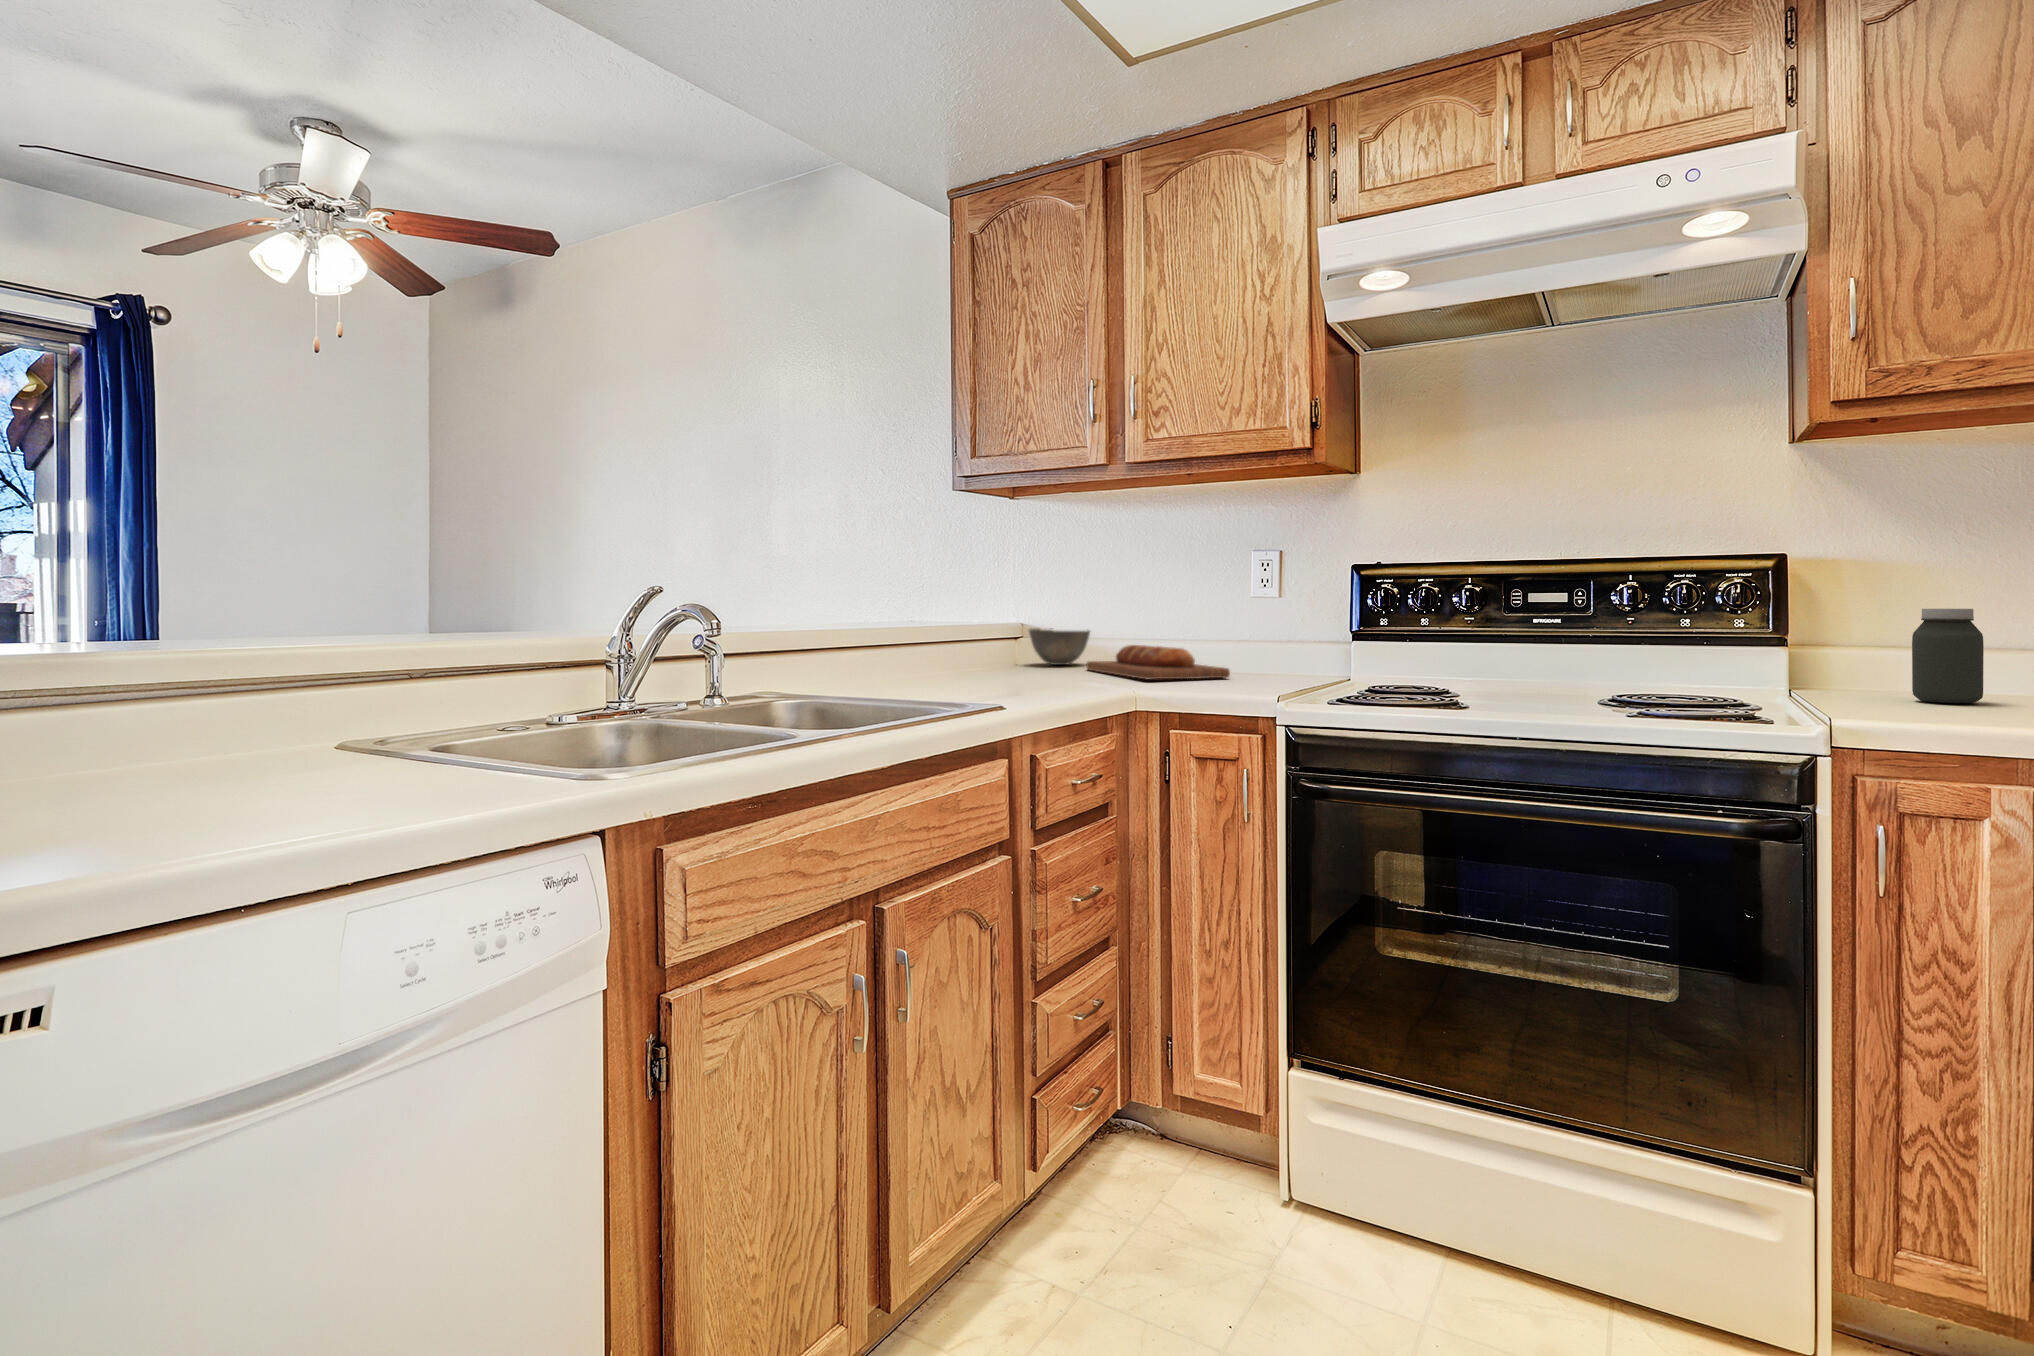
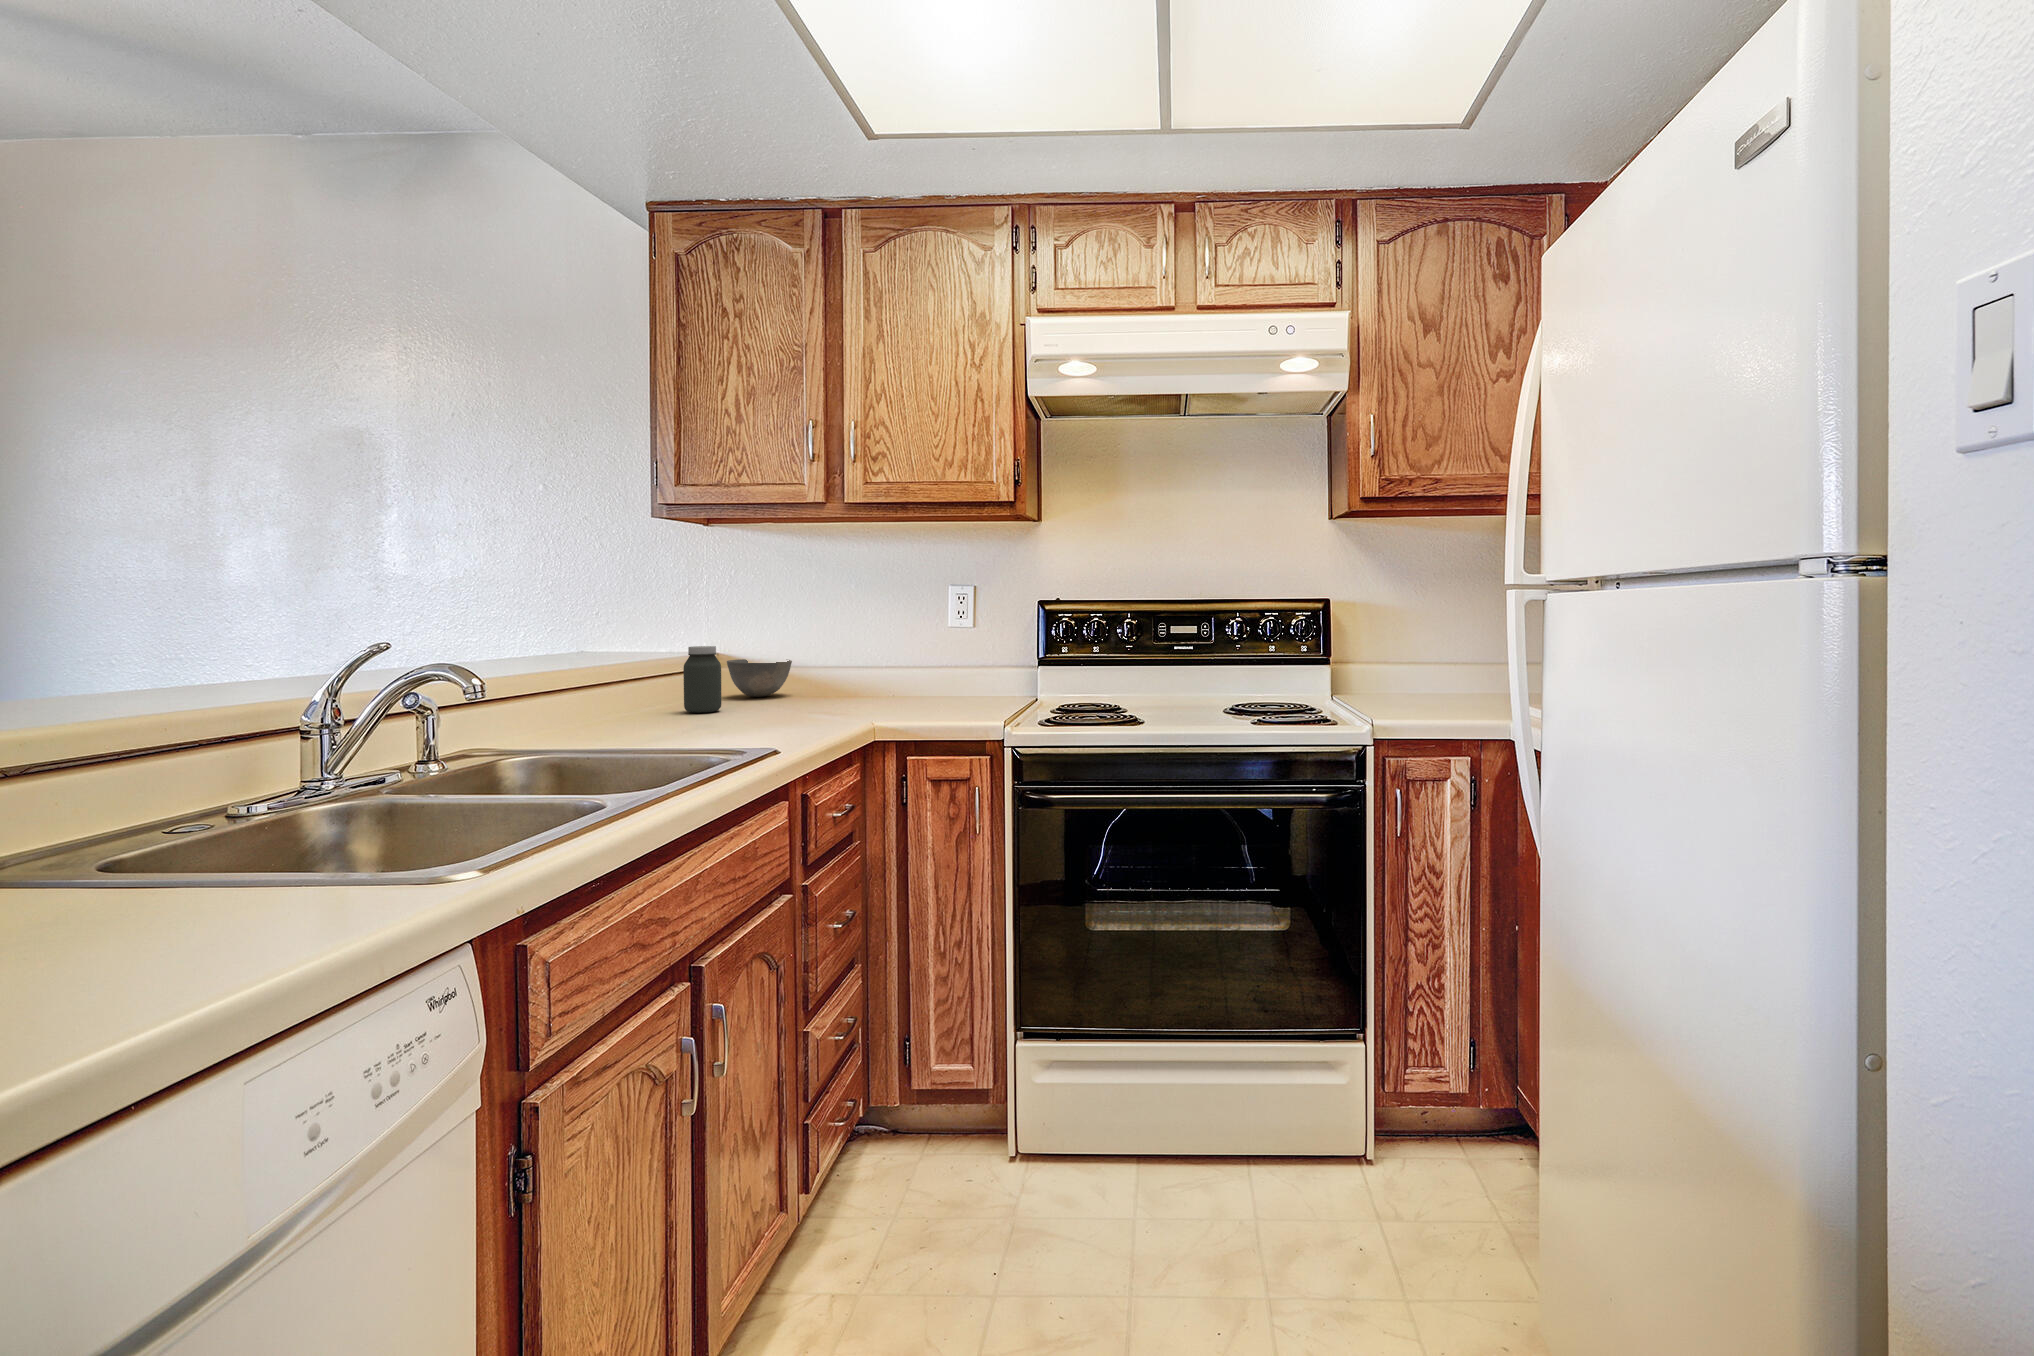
jar: present [1912,609,1984,703] -> present [683,646,721,713]
bread loaf: present [1086,645,1230,680] -> none [795,675,941,710]

